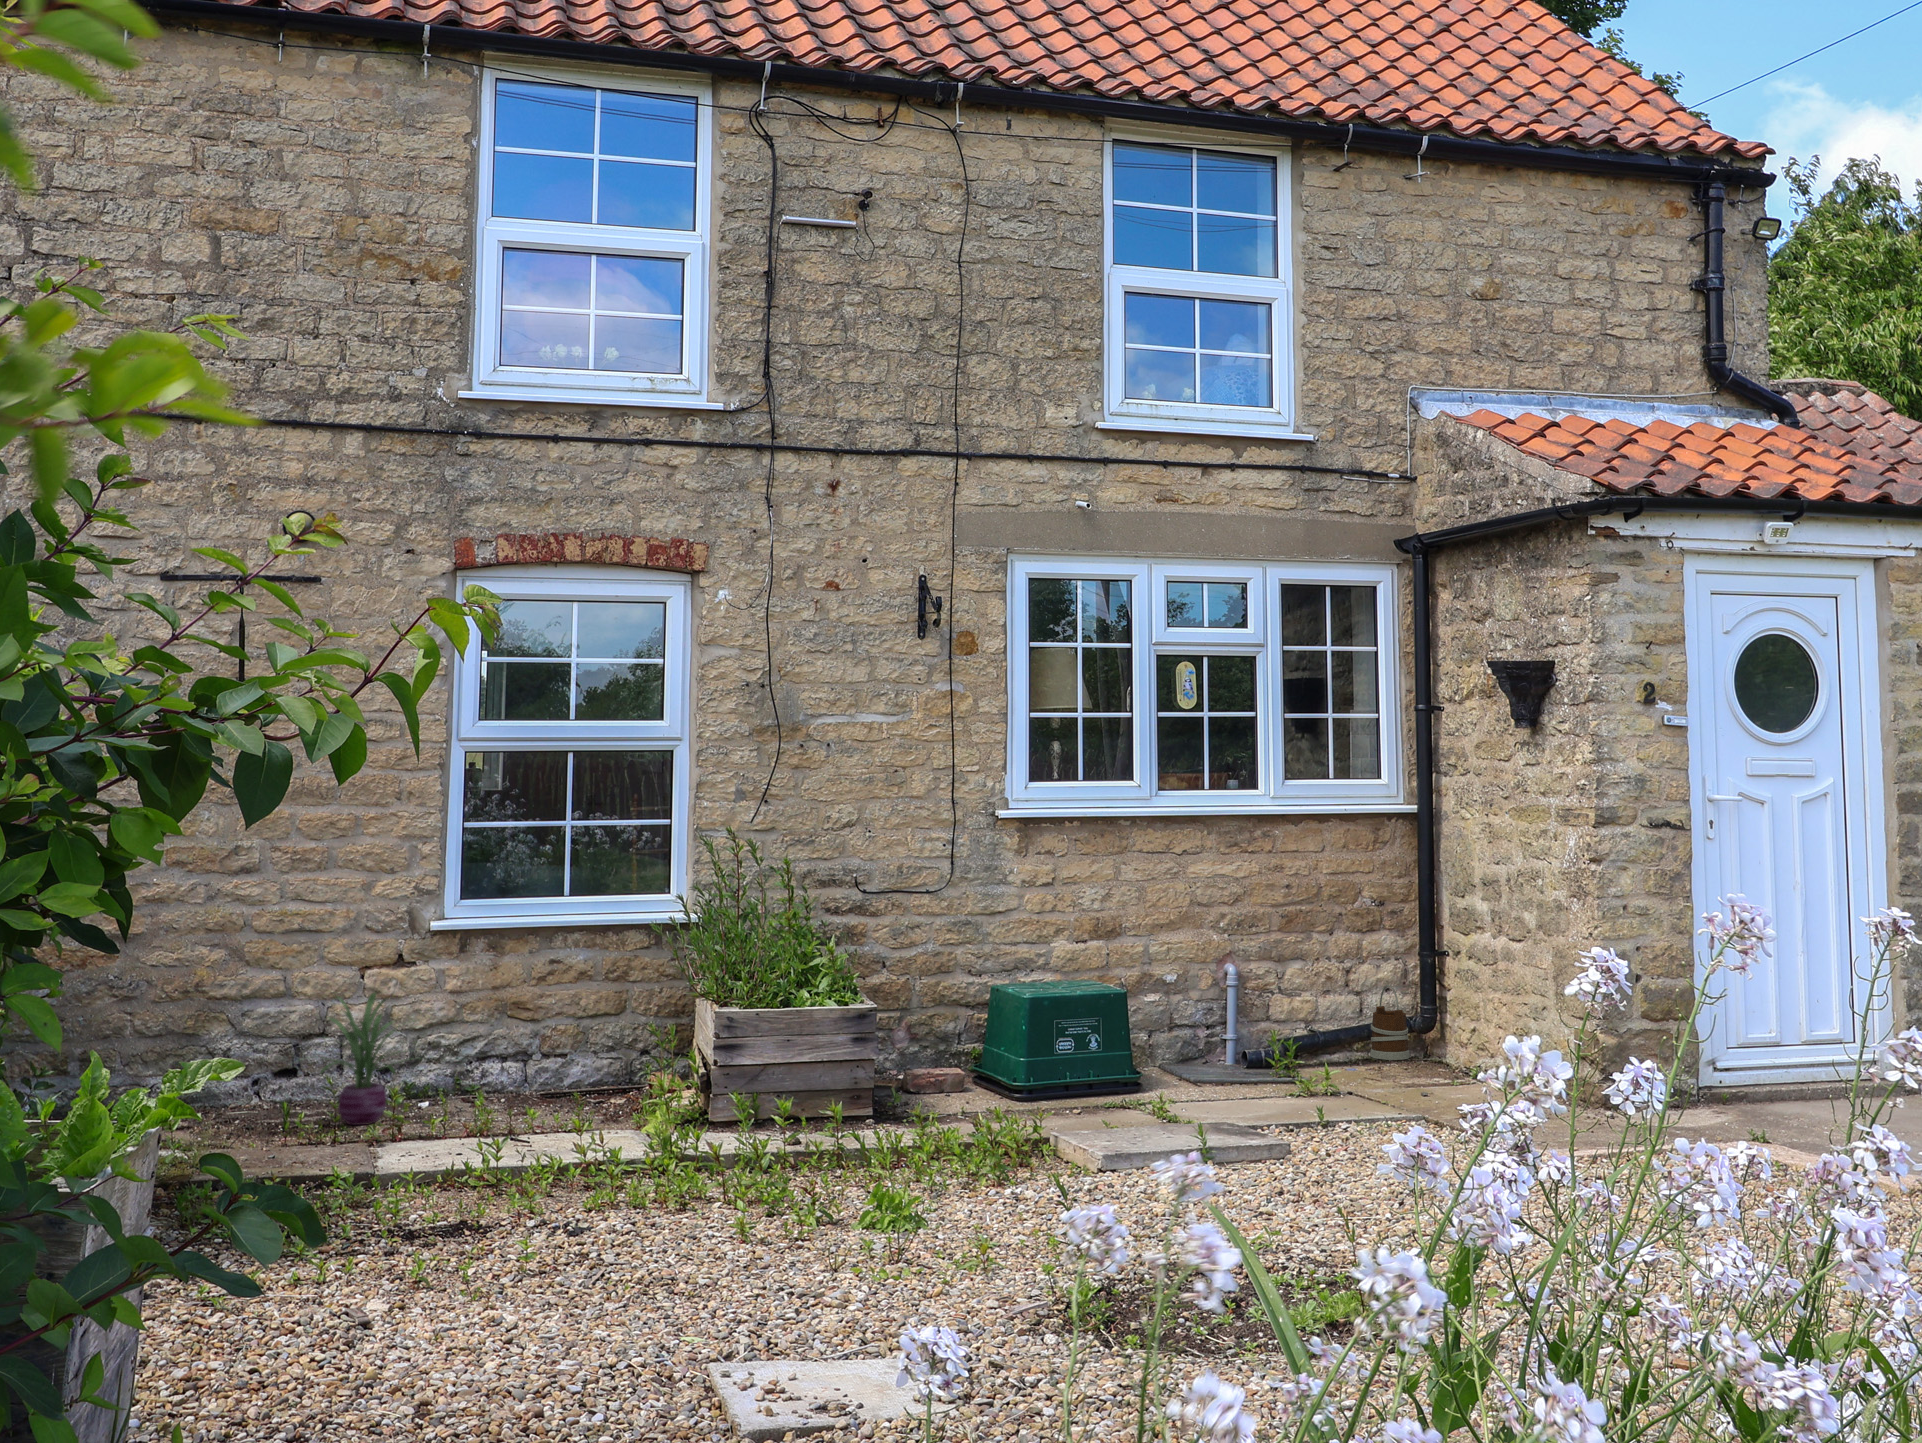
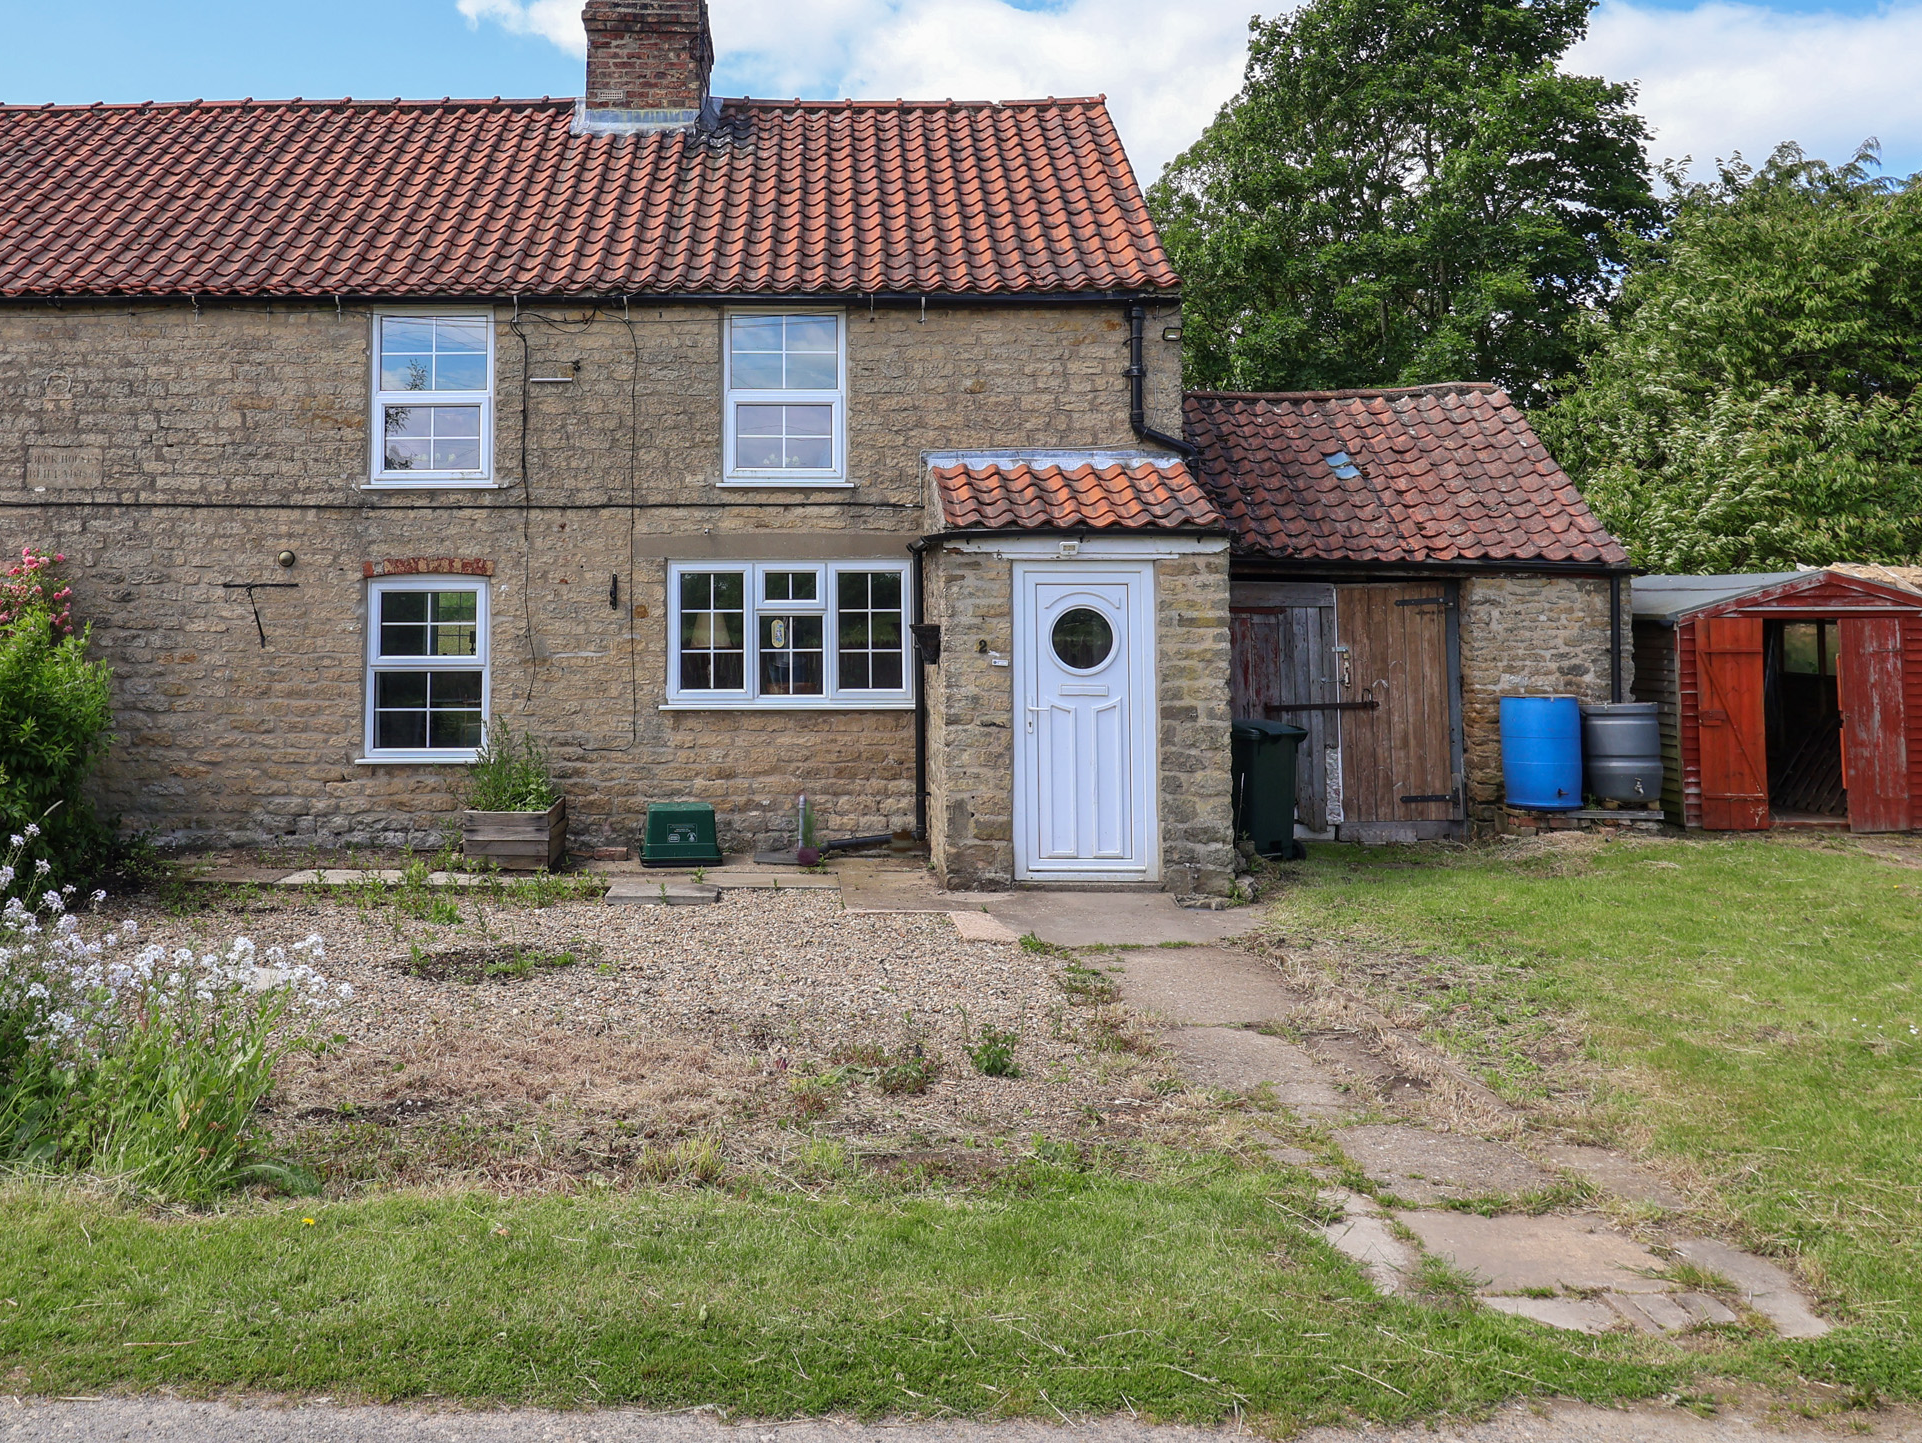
decorative plant: present [307,993,412,1125] -> present [793,800,824,867]

